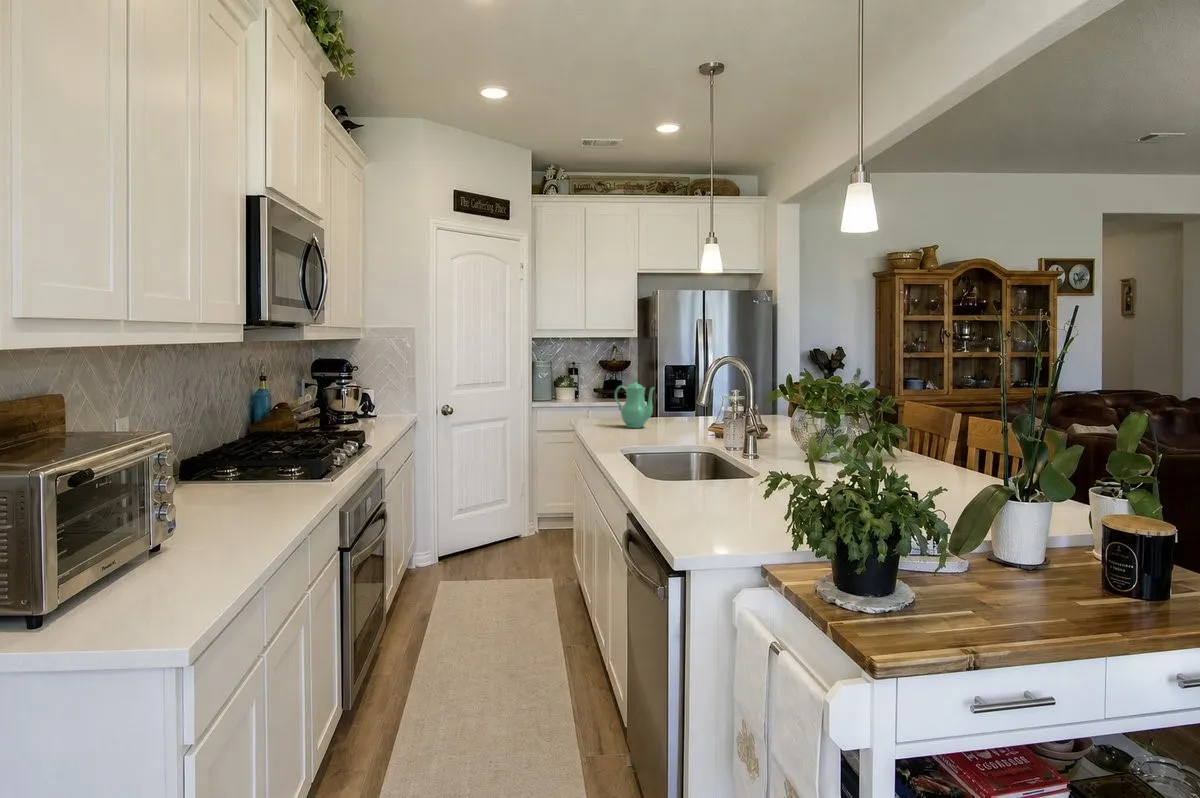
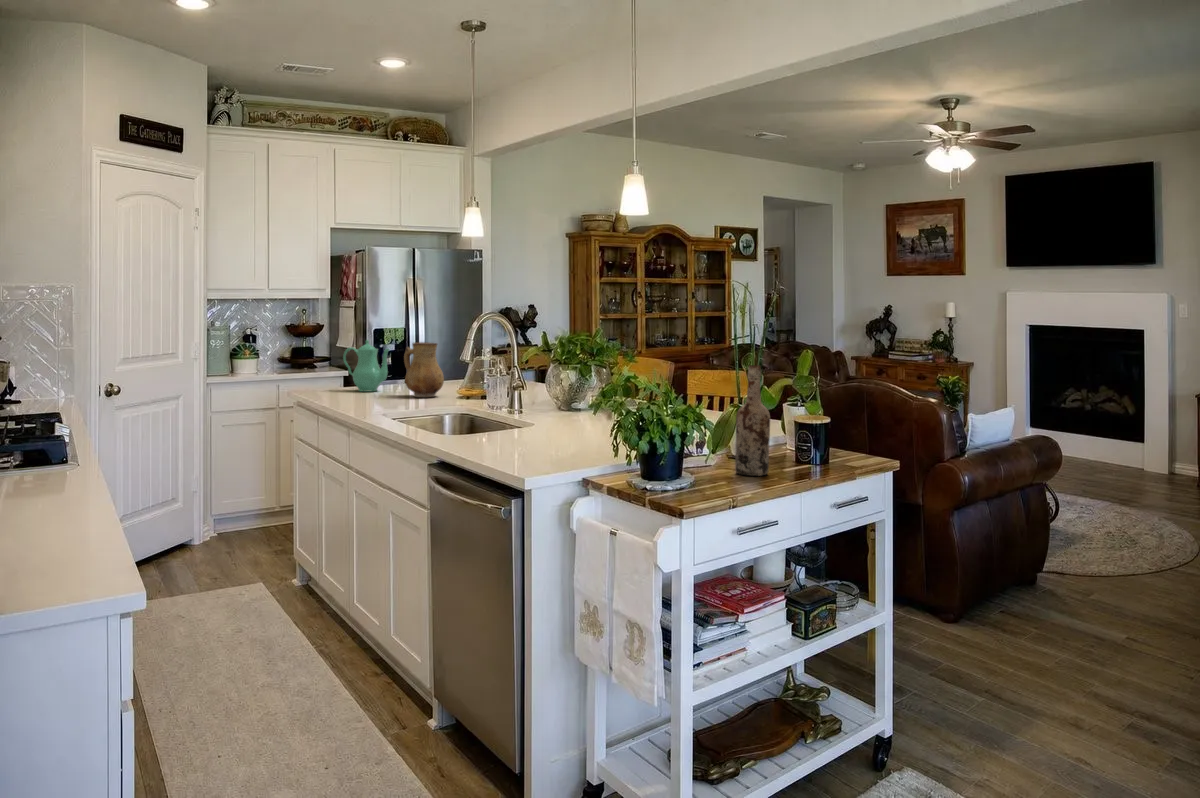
ceramic pitcher: none [662,382,700,437] -> present [404,342,444,397]
wine bottle: none [992,433,1051,600] -> present [735,365,770,476]

